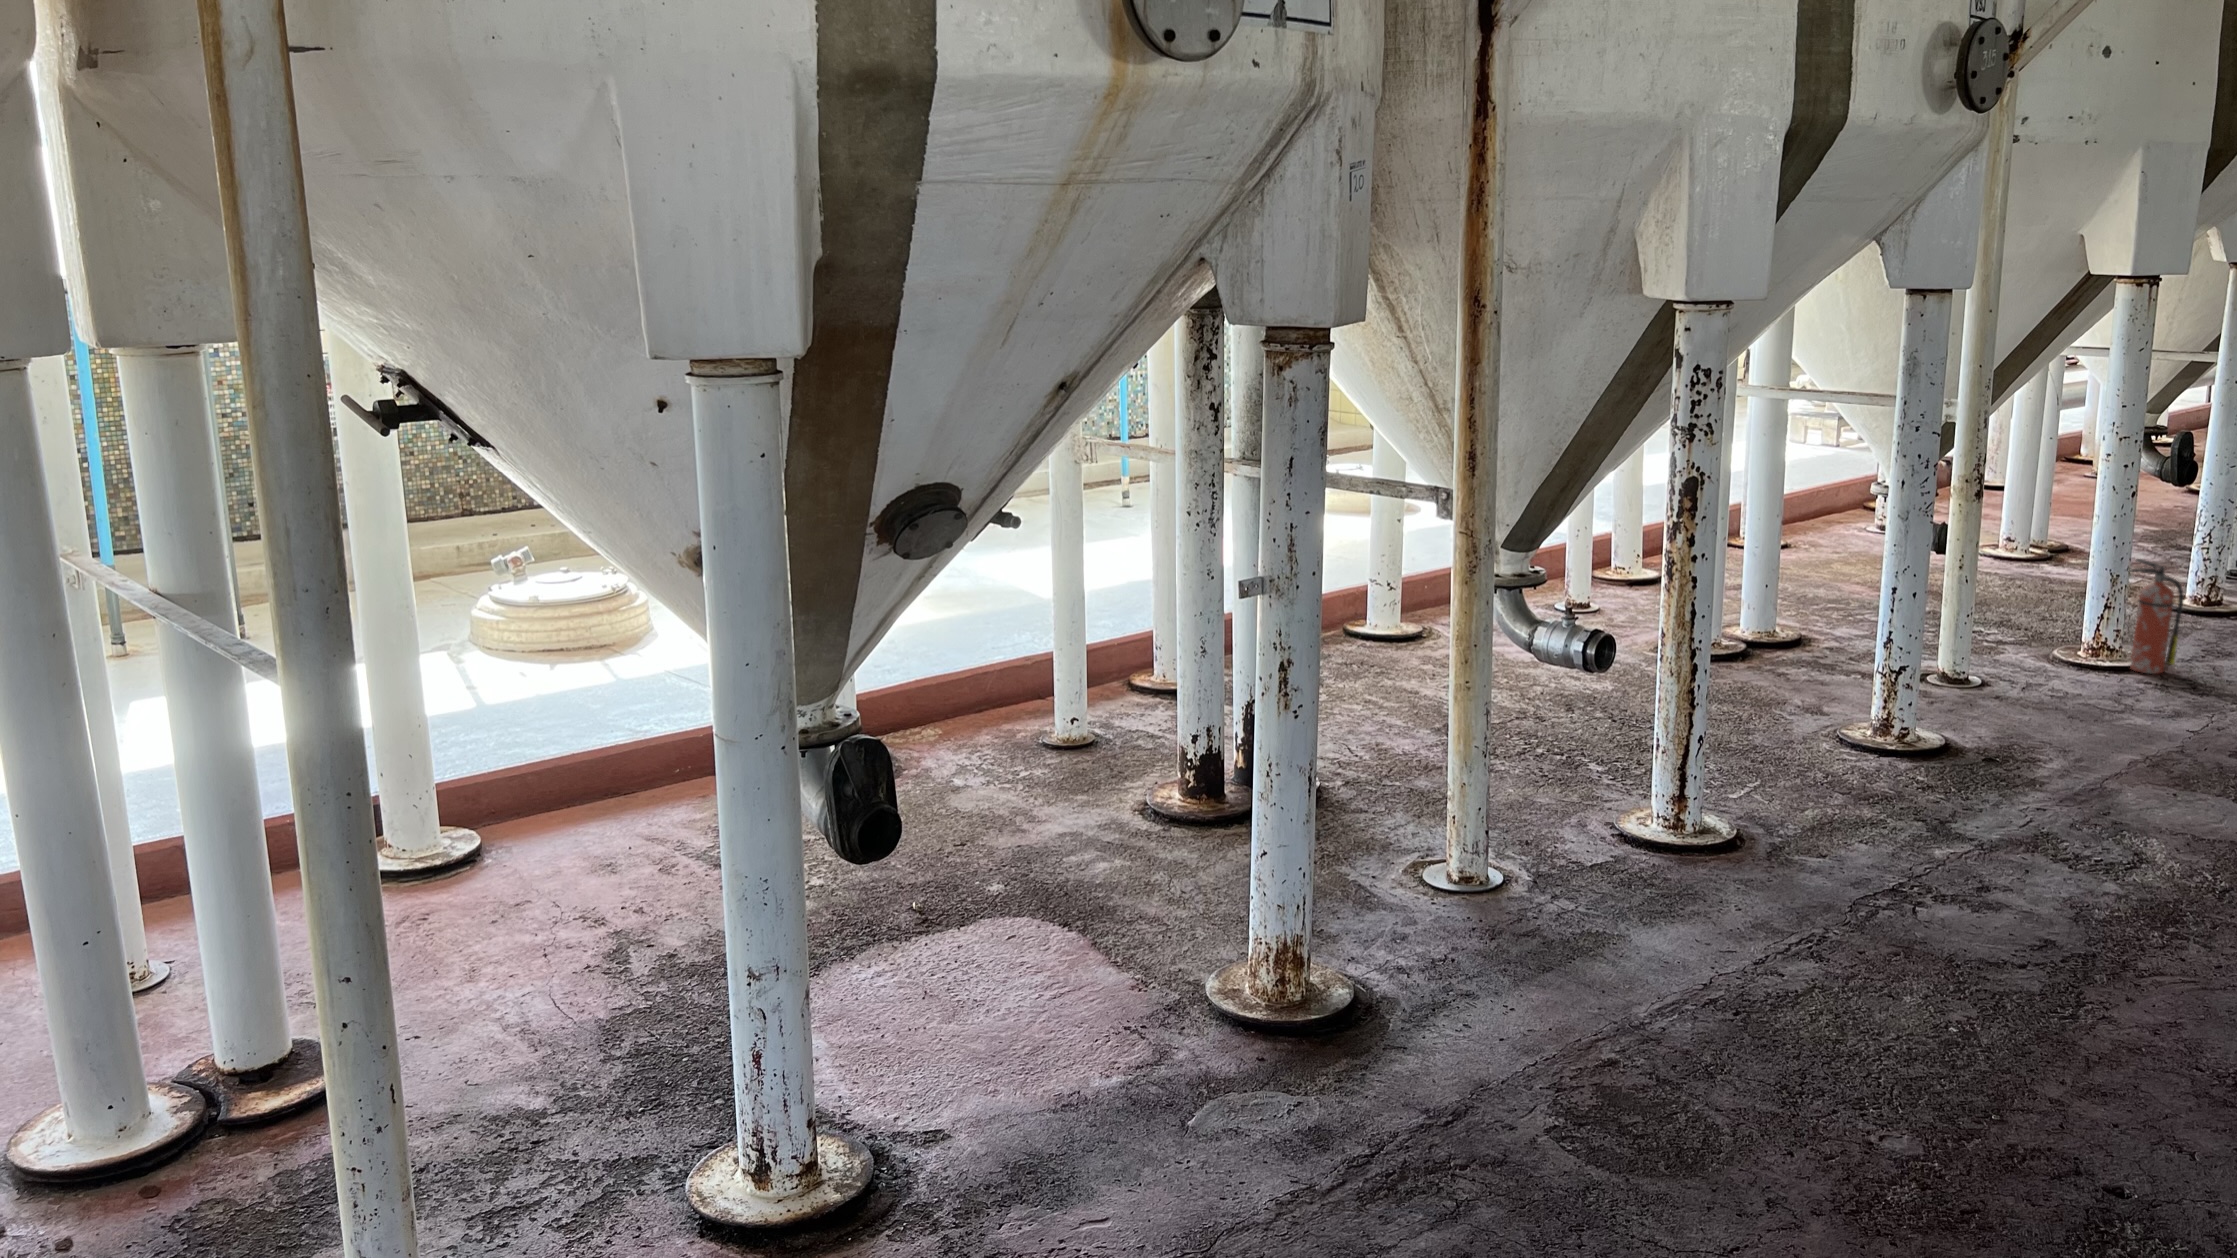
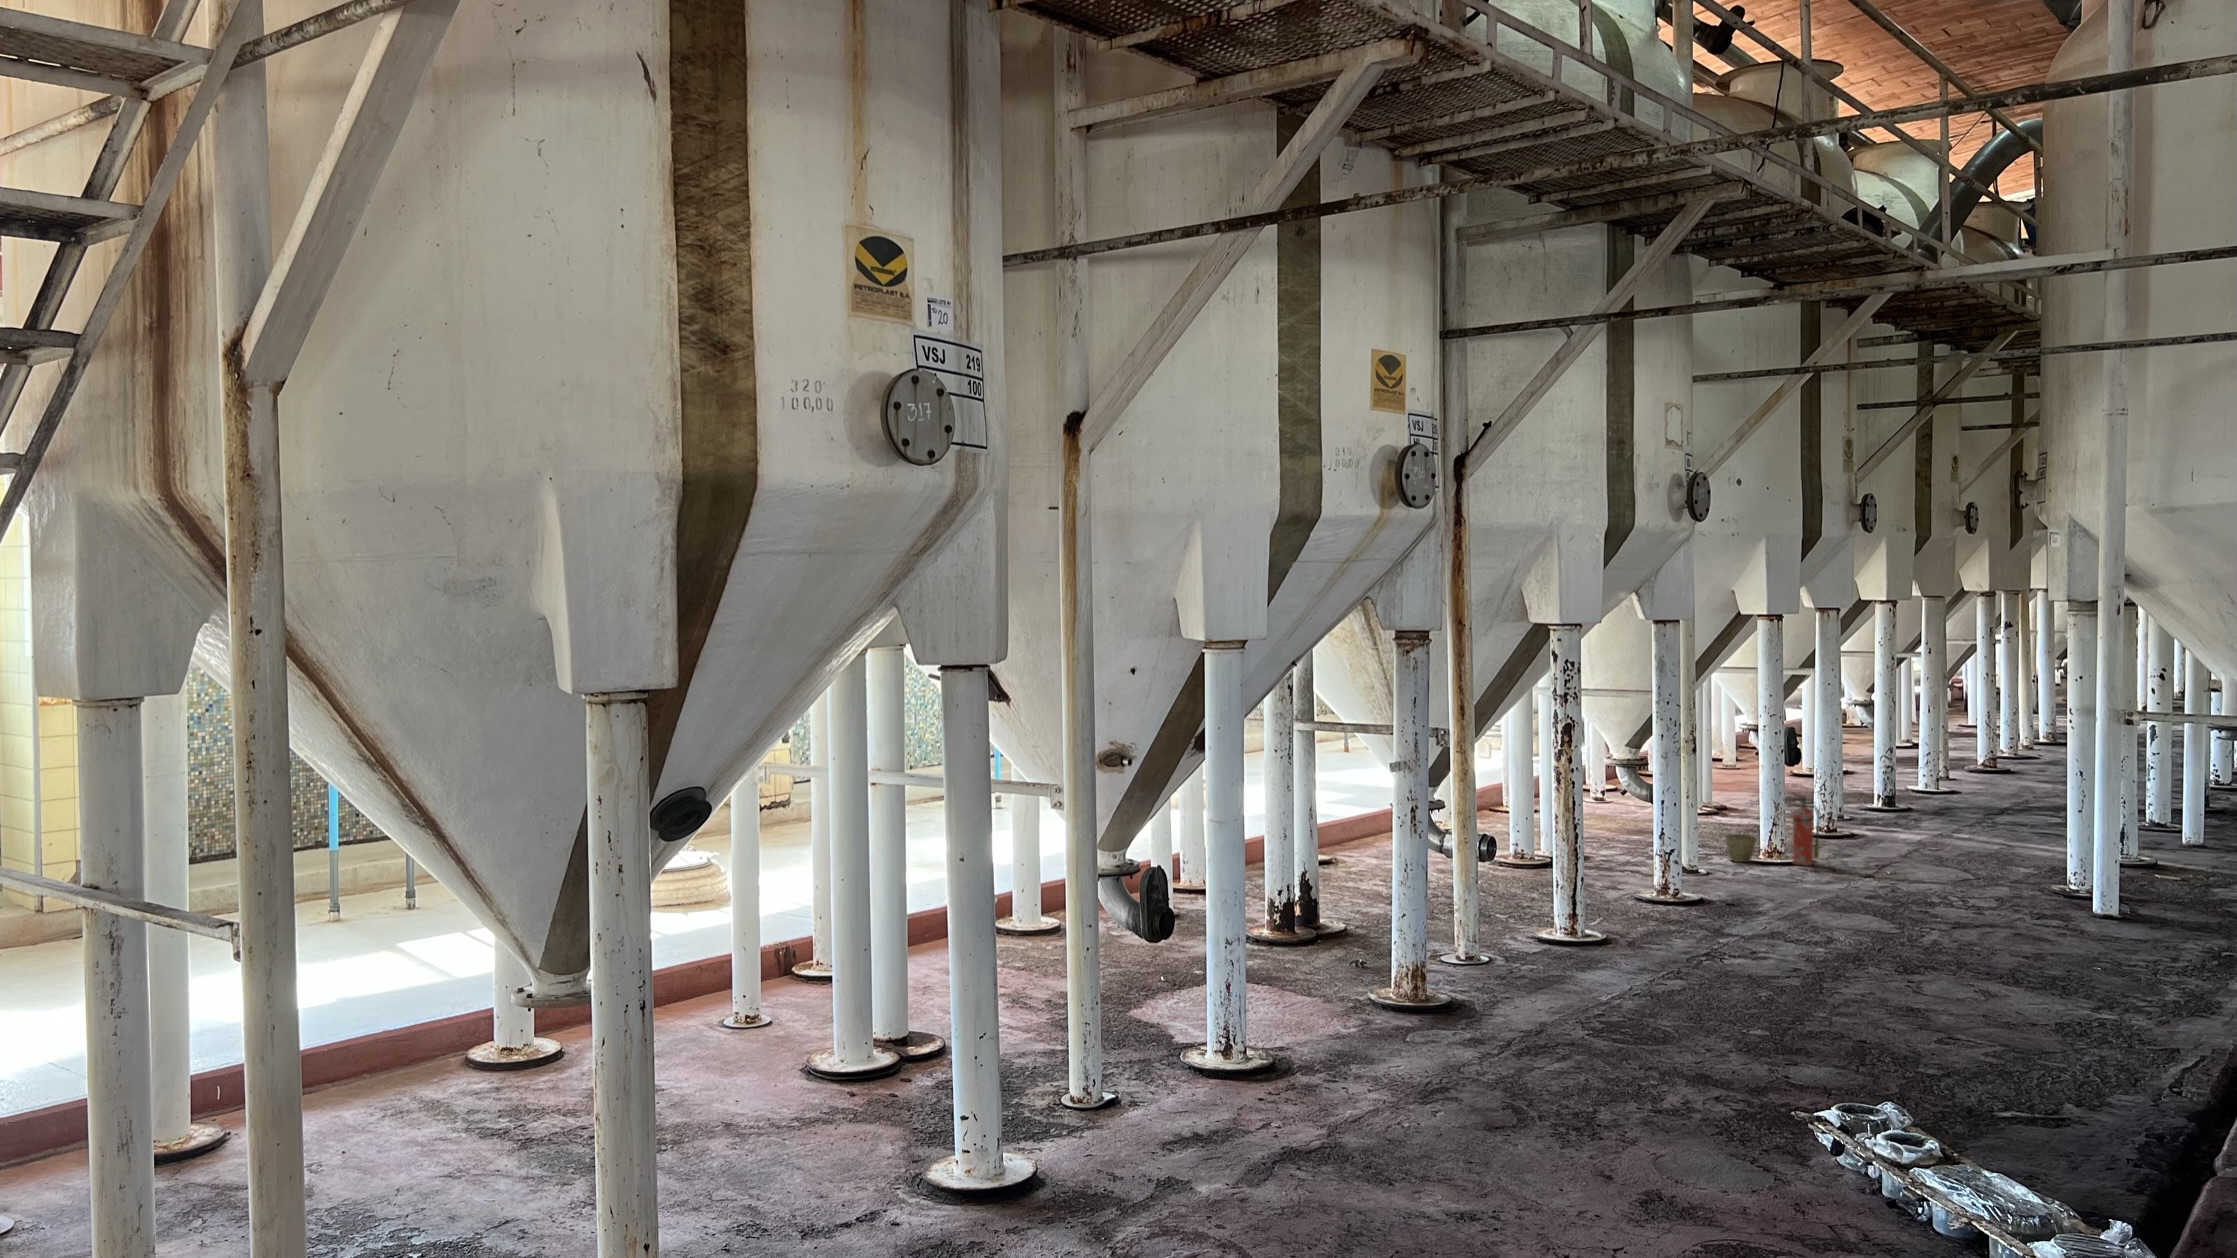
bucket: none [2026,595,2079,661] -> present [1725,834,1756,862]

